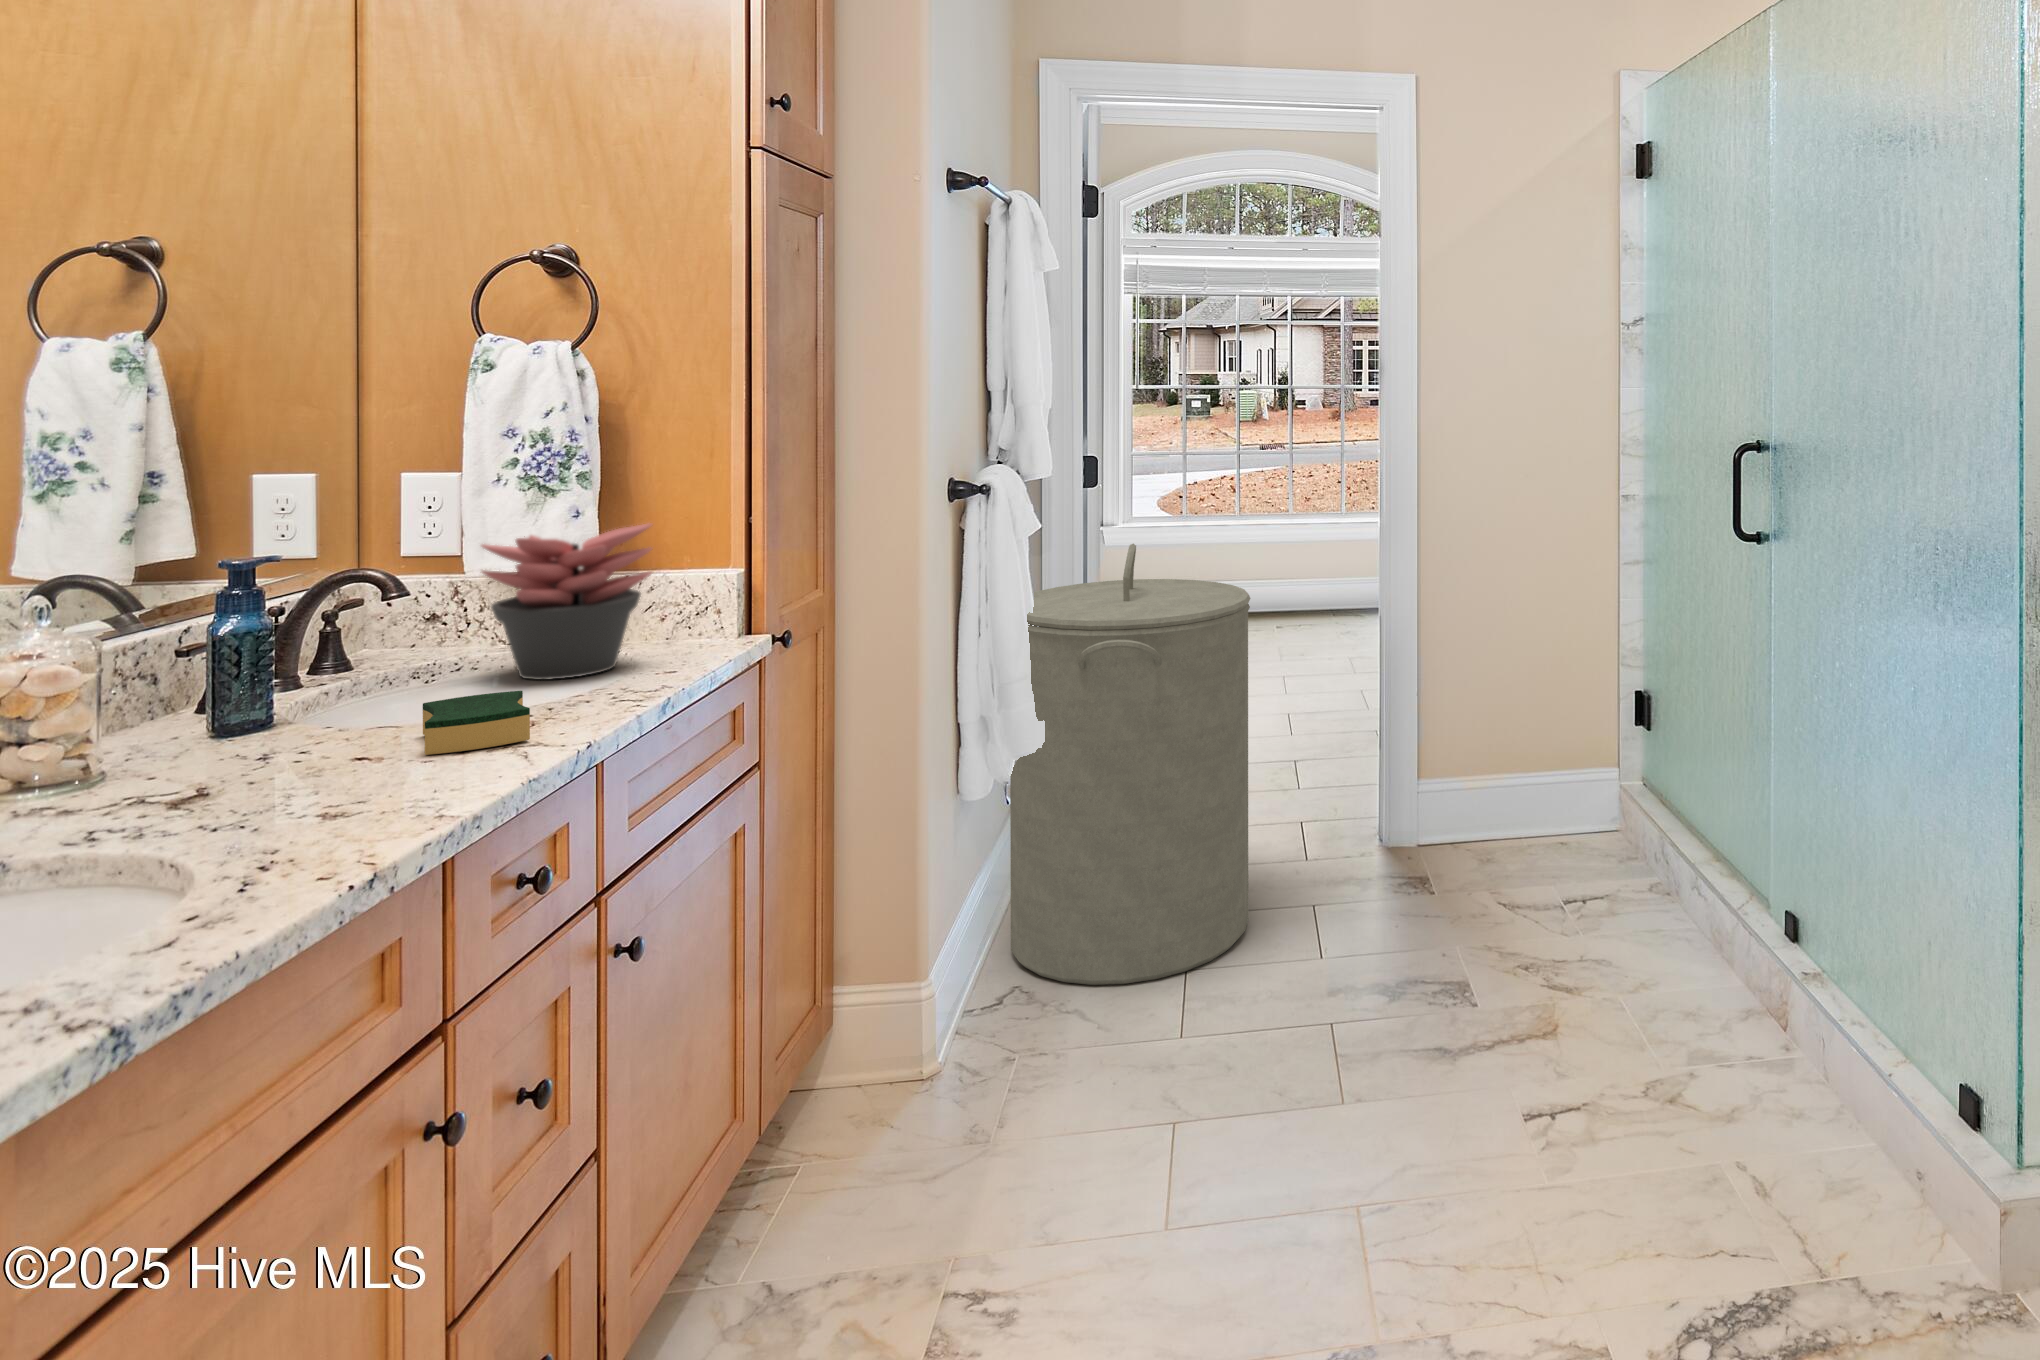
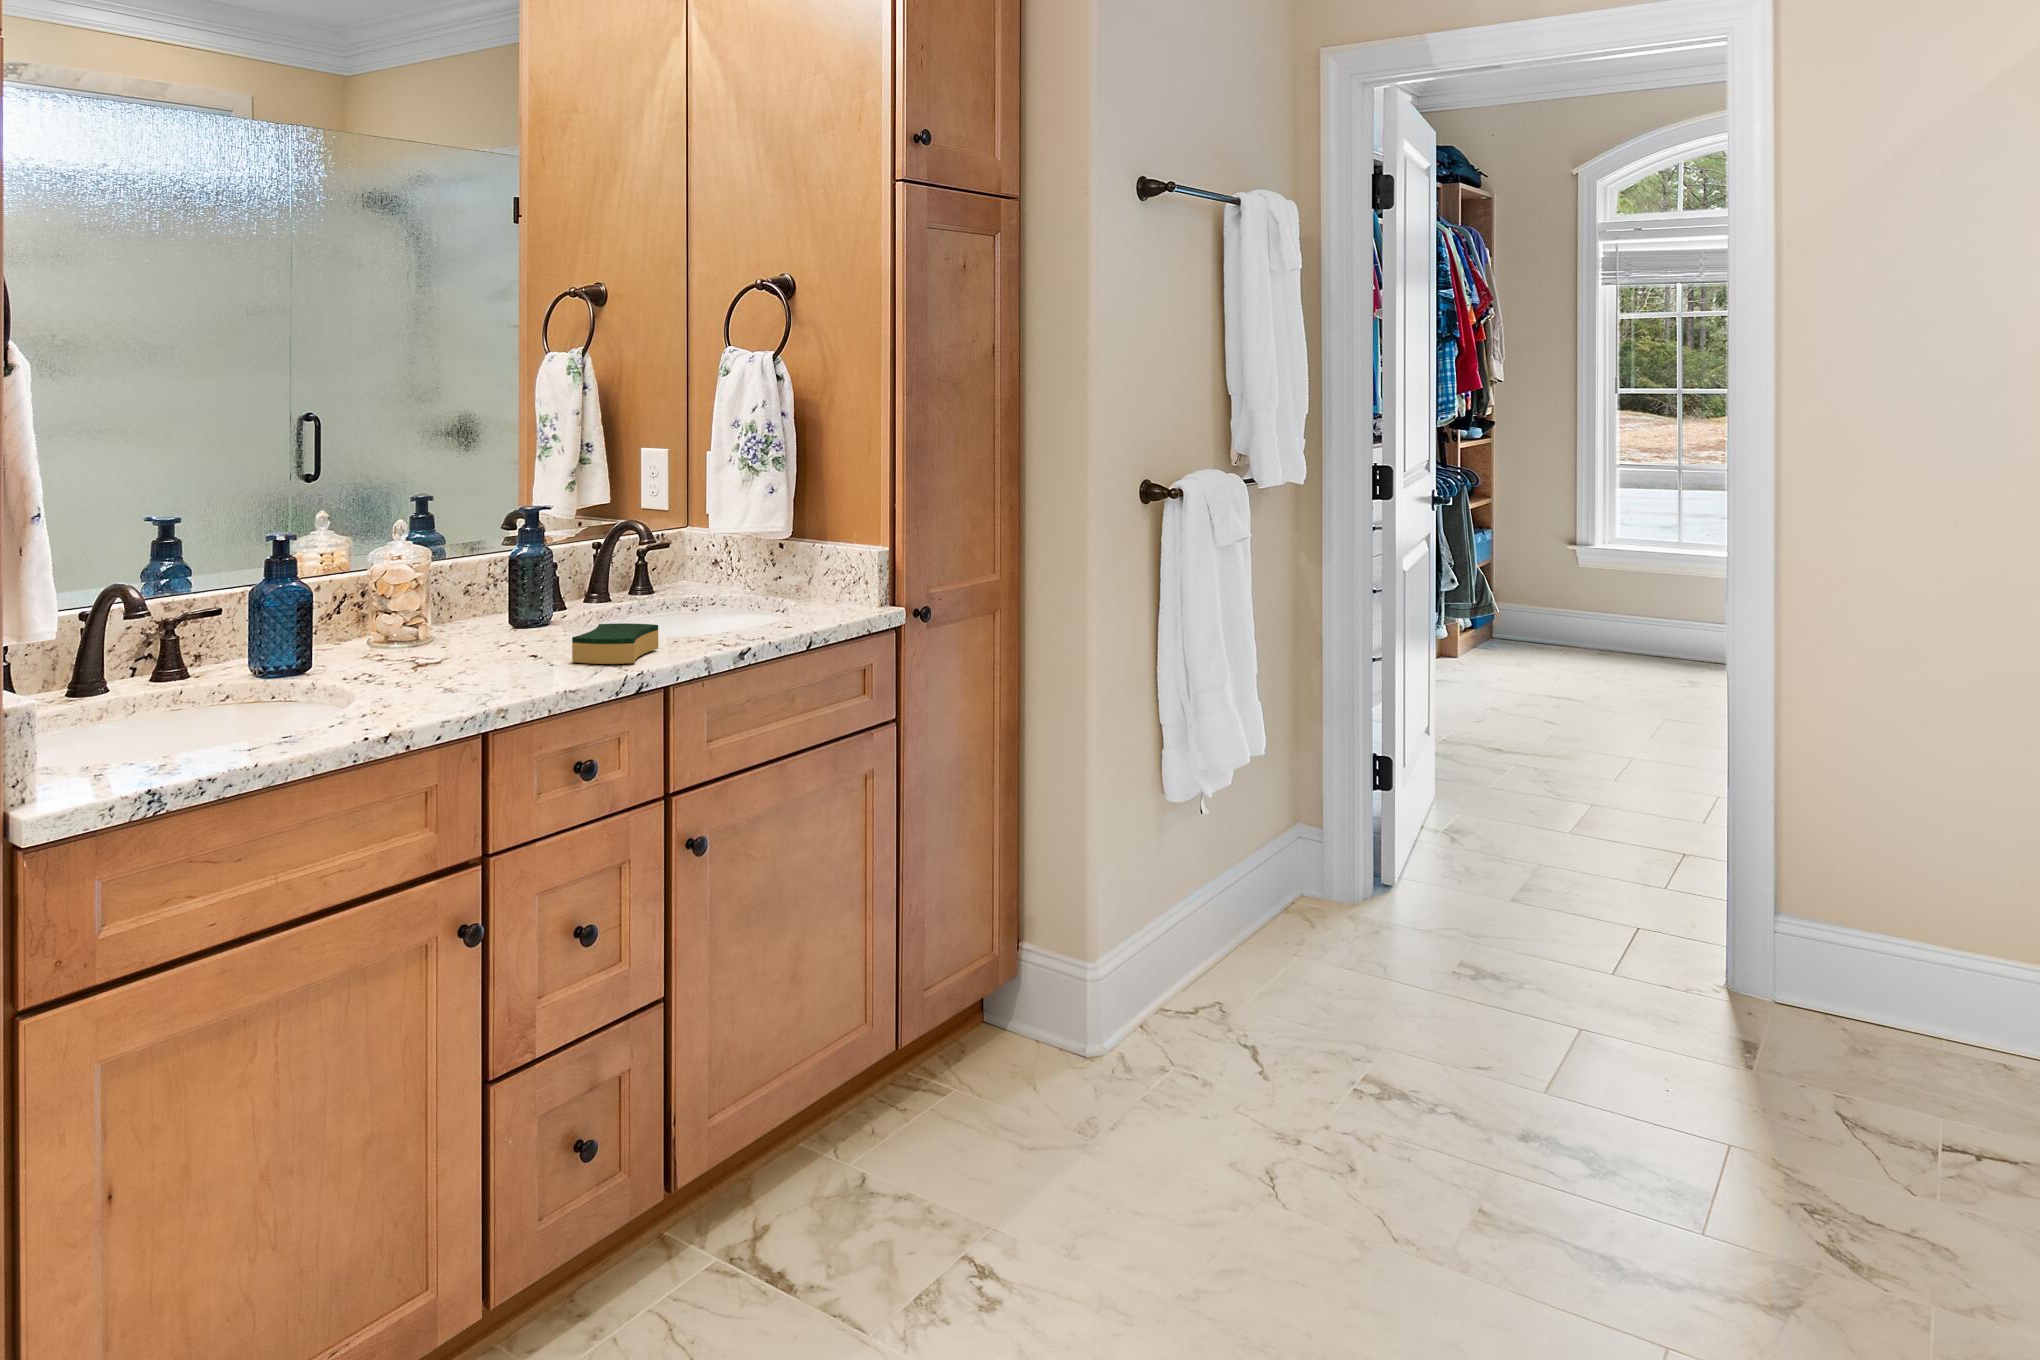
succulent plant: present [482,524,652,680] -> none [706,496,813,622]
laundry hamper: present [1010,544,1250,985] -> none [1233,564,1497,1049]

